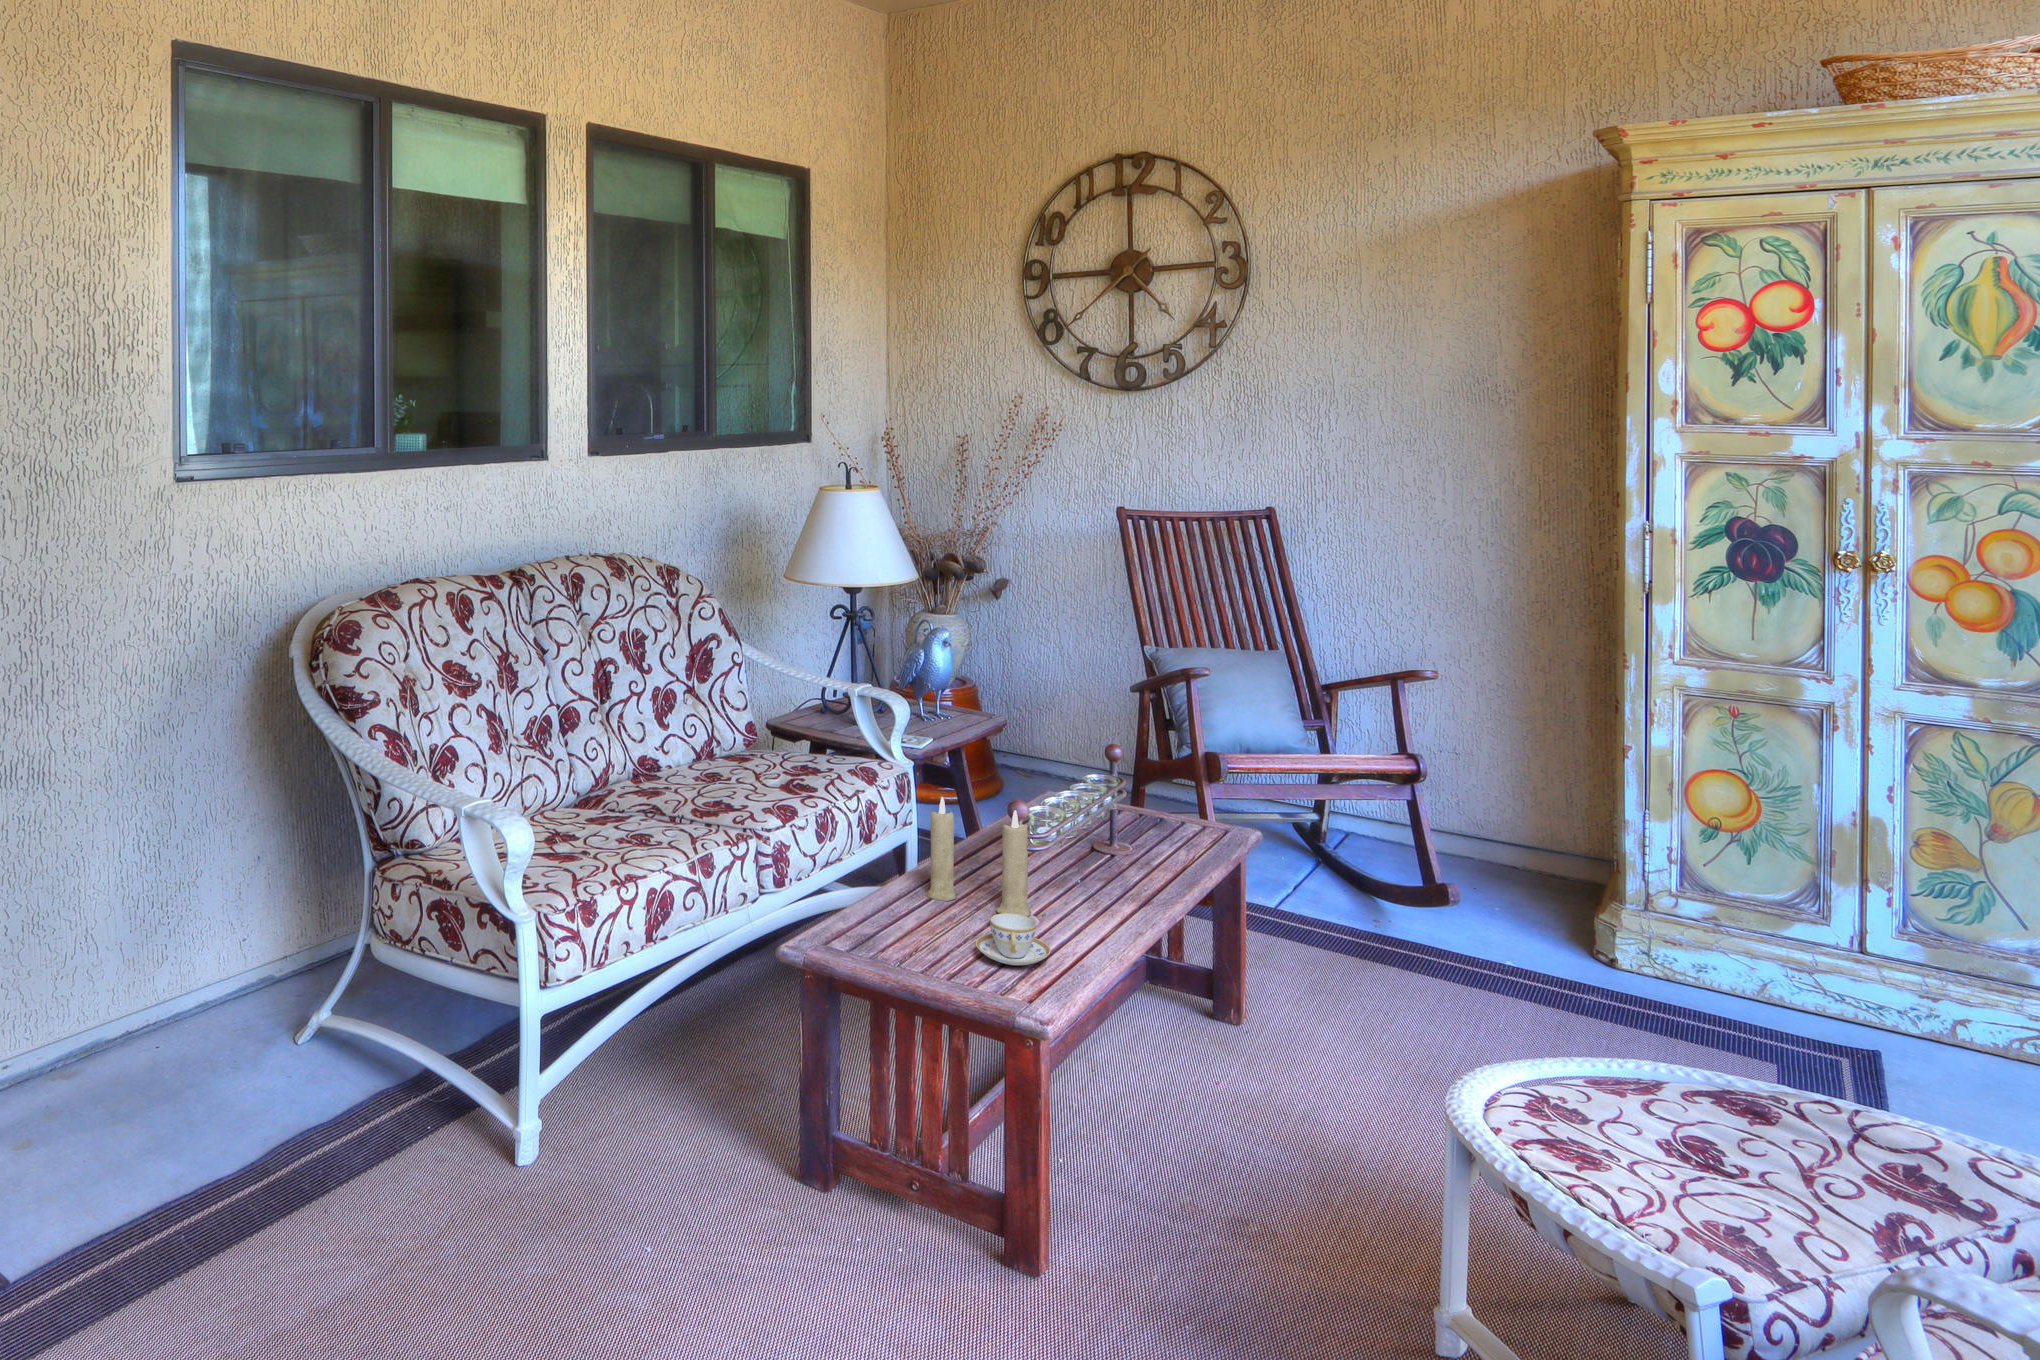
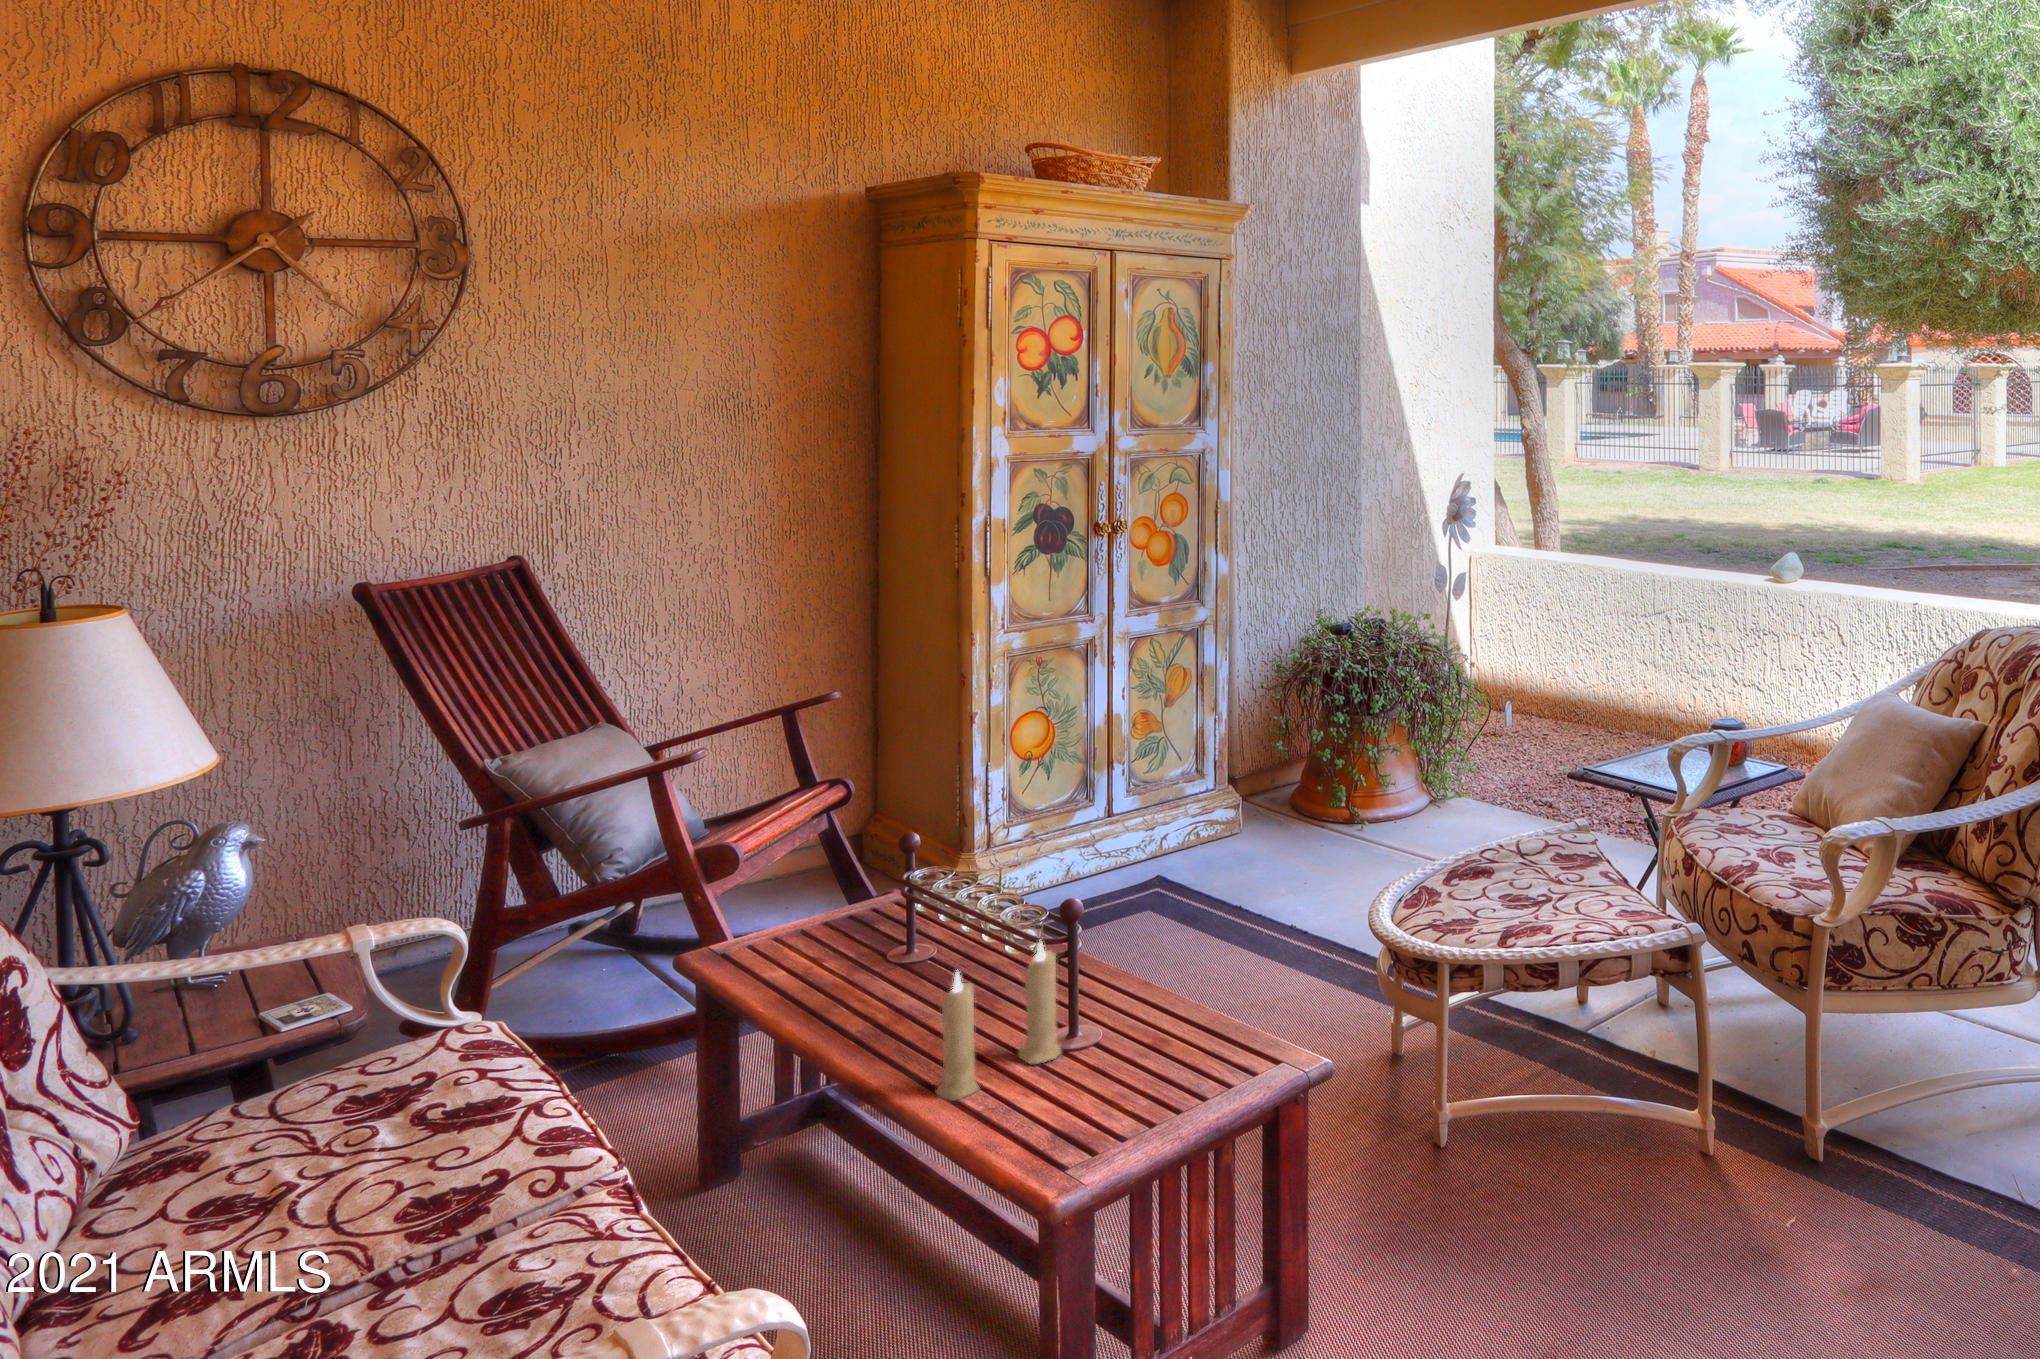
teacup: present [975,913,1051,966] -> none [1124,1025,1205,1086]

